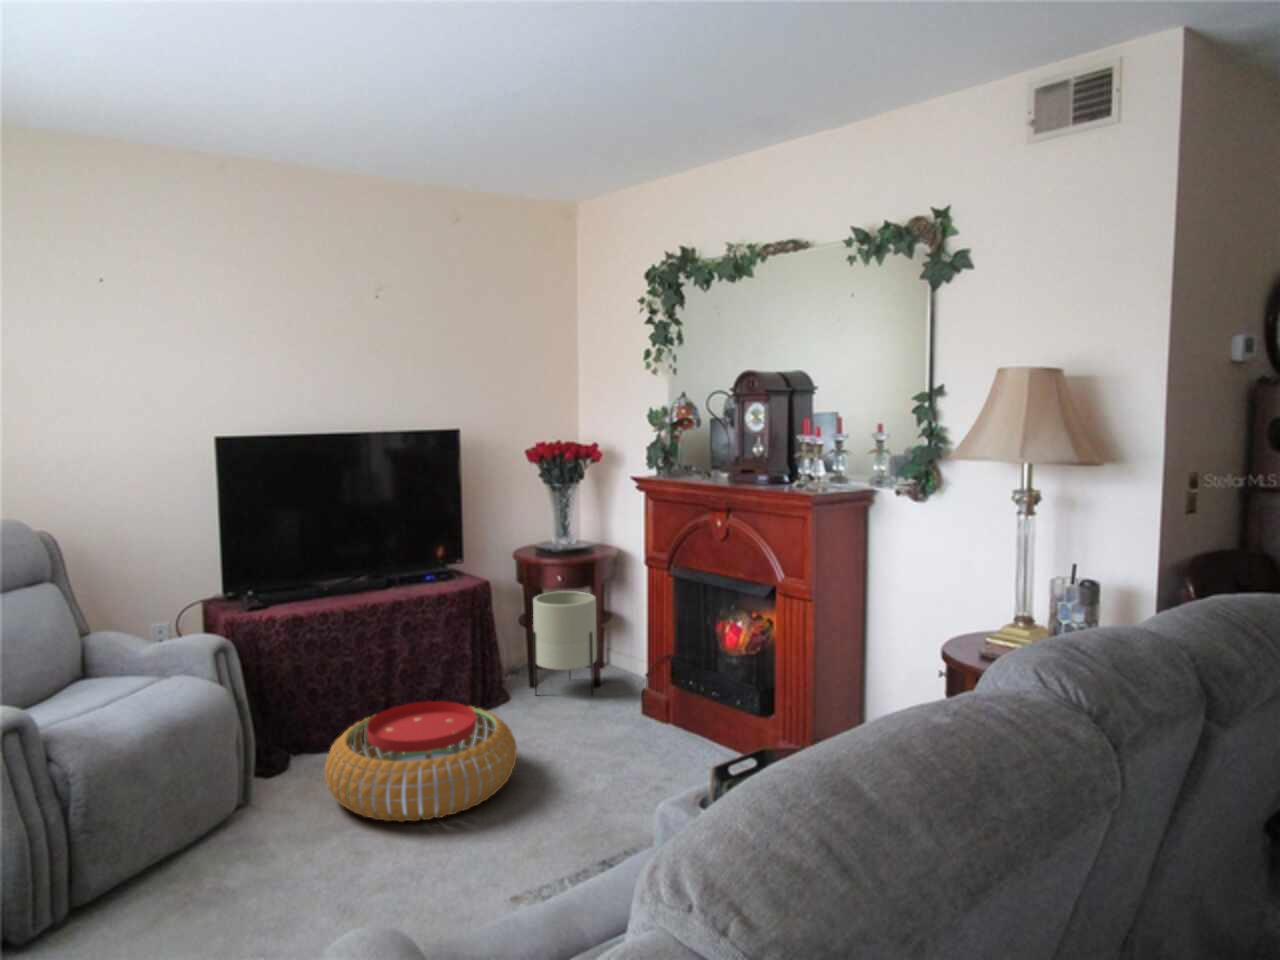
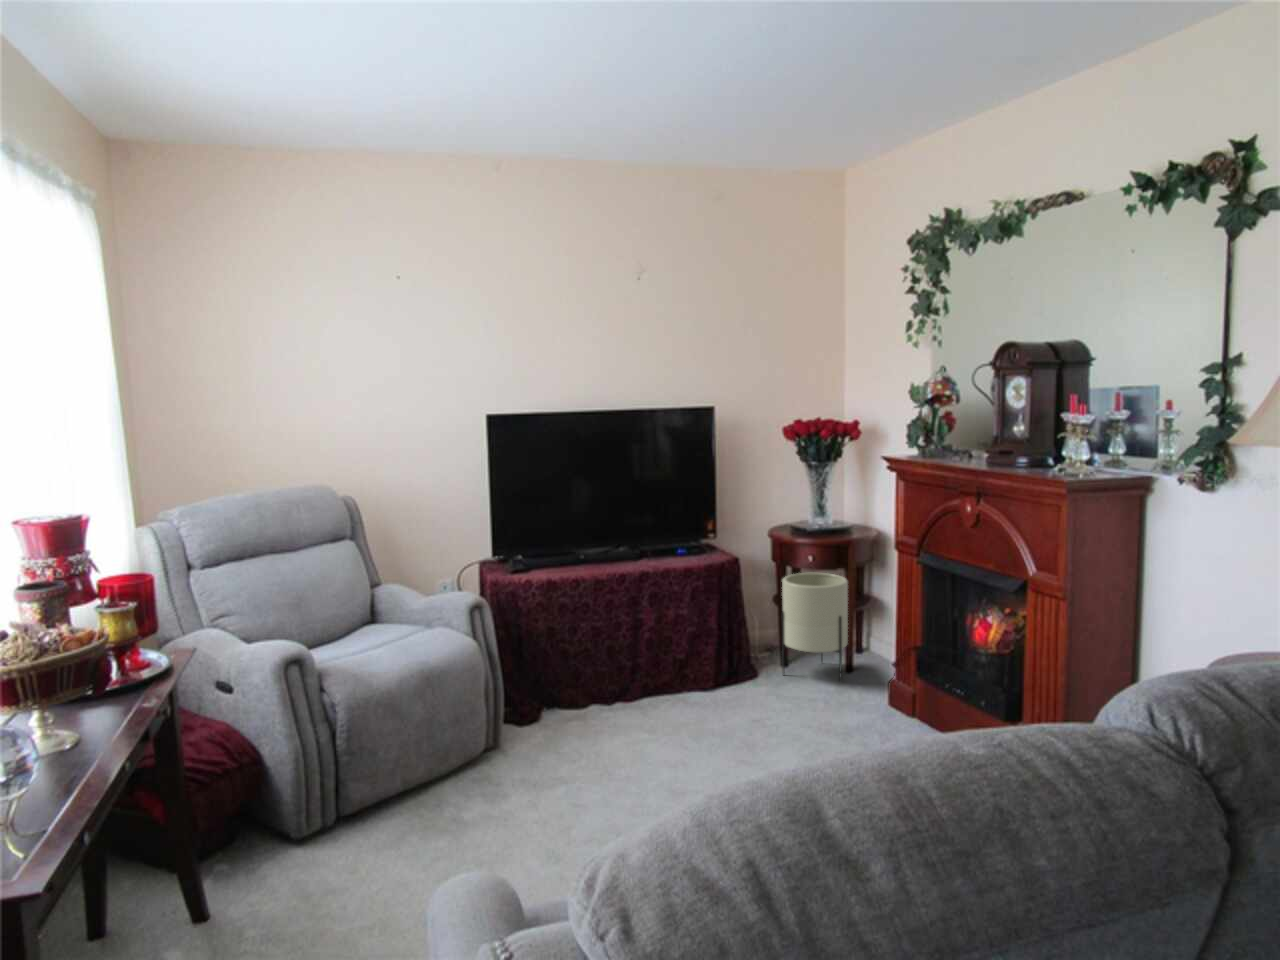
pouf: present [325,701,517,822] -> none [569,669,745,778]

